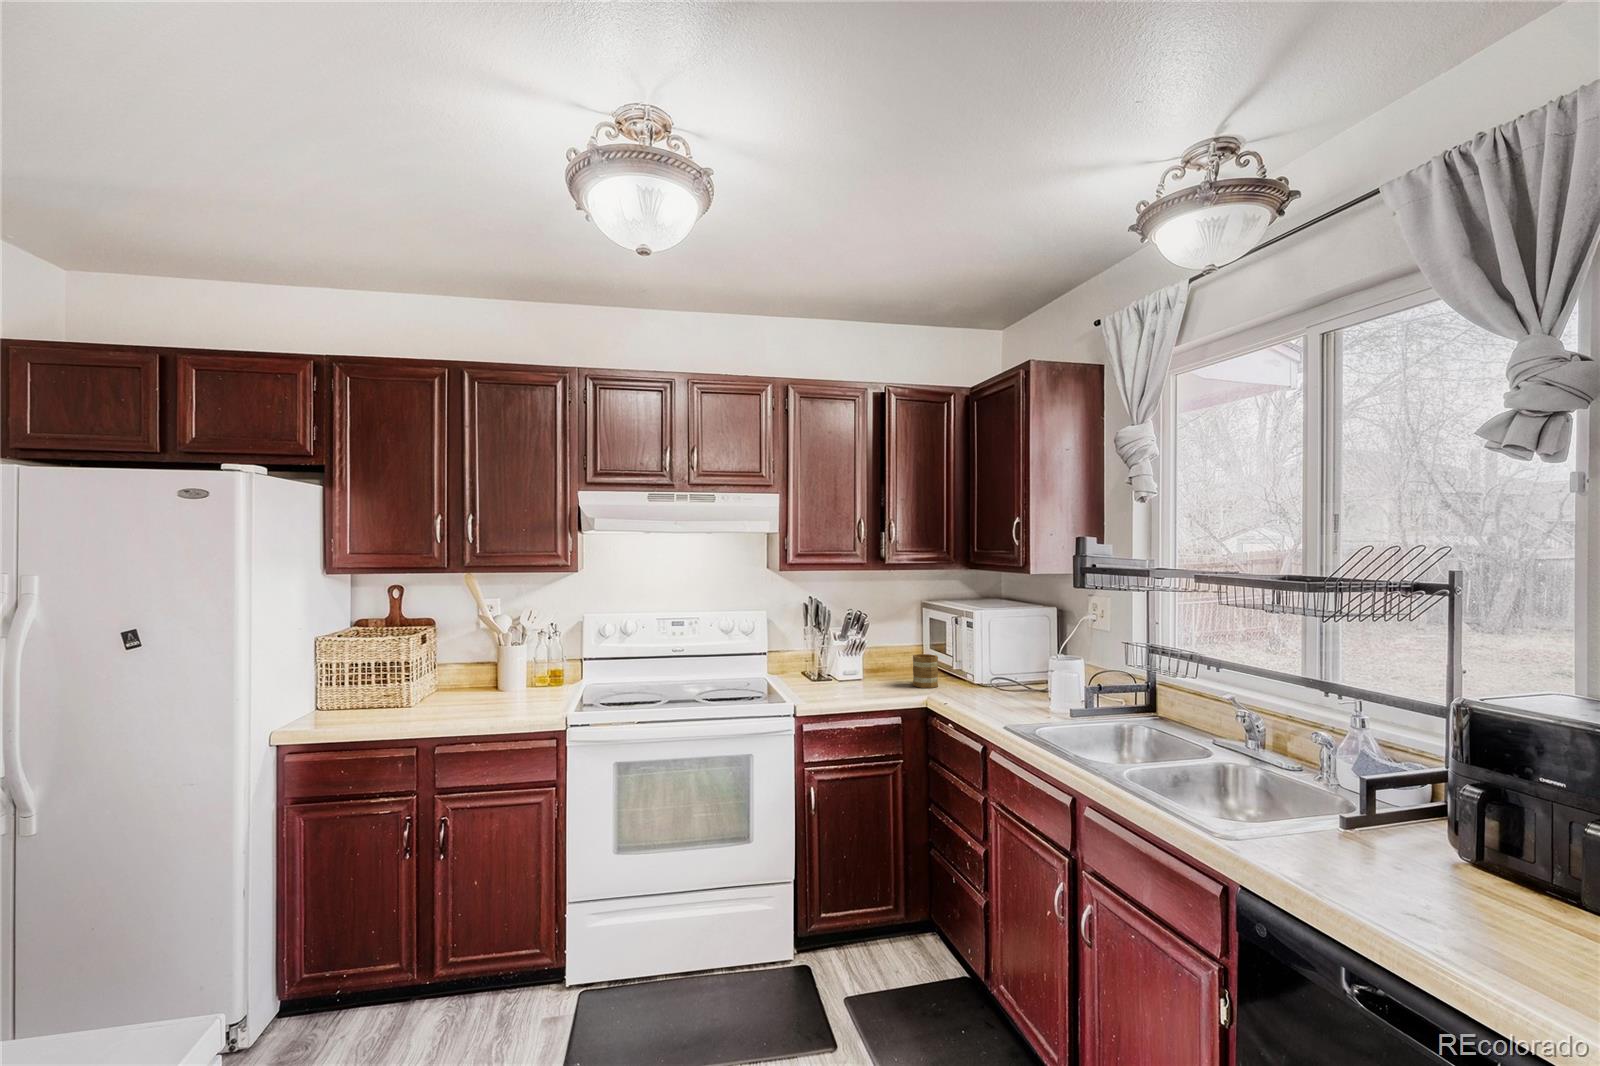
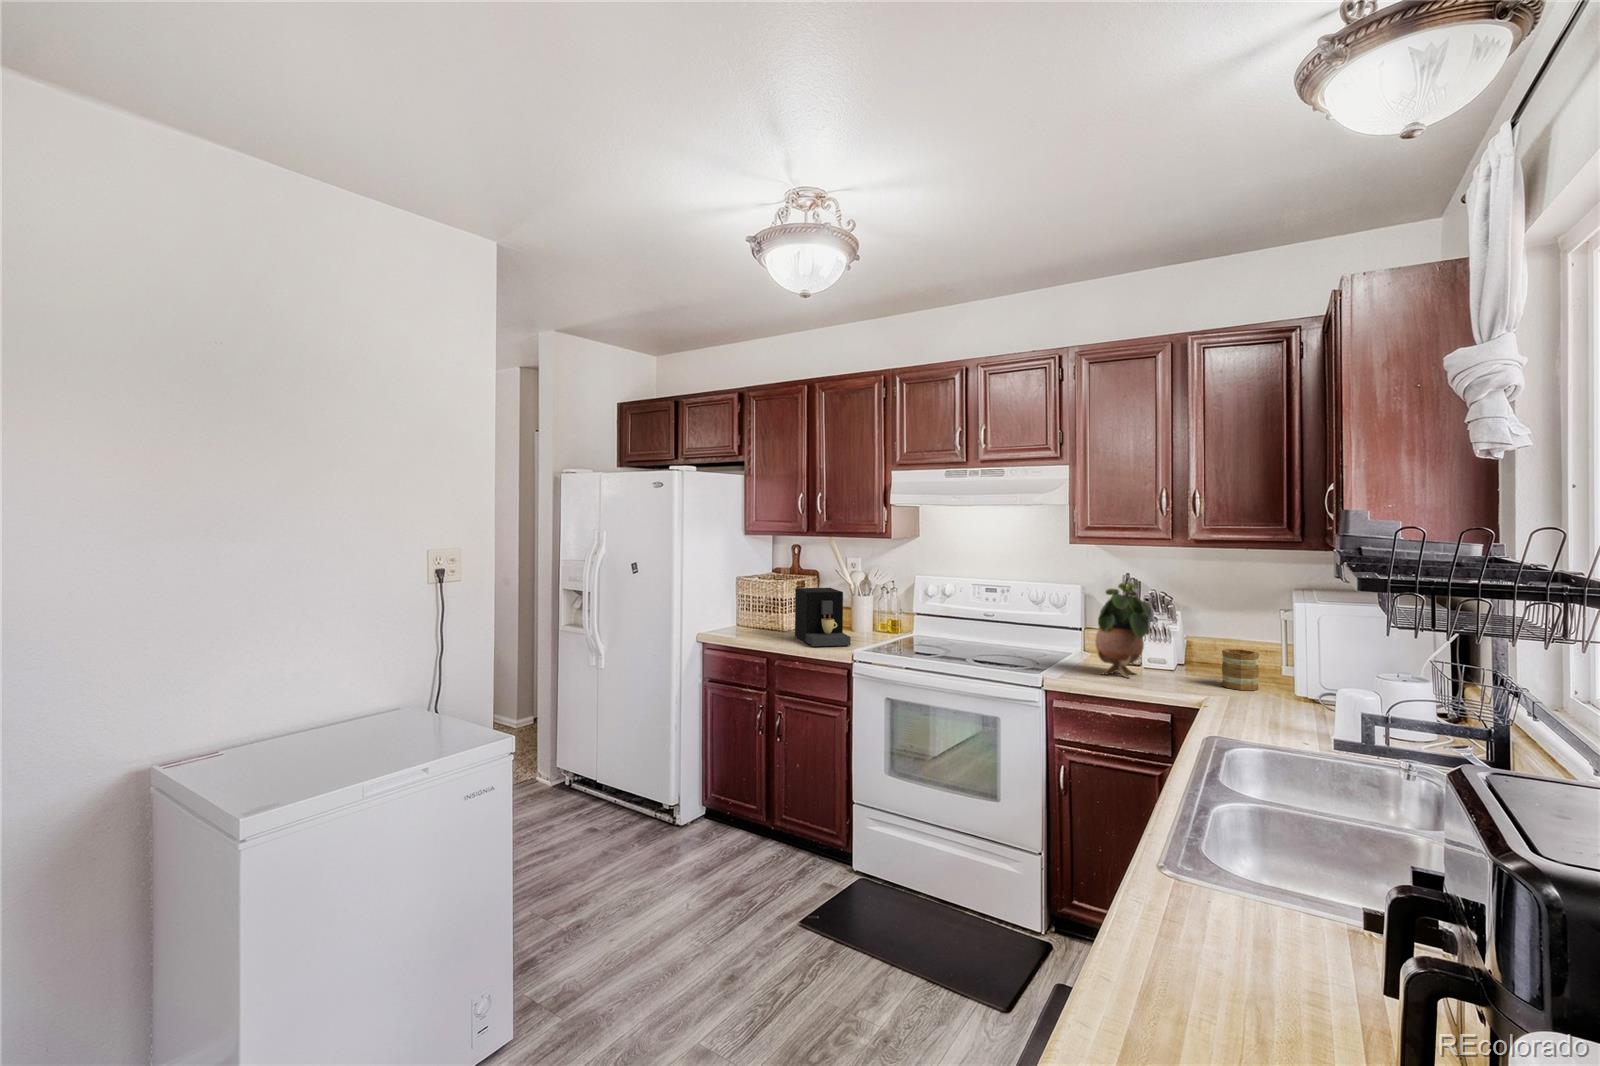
potted plant: none [816,602,867,694] -> present [1095,581,1151,678]
coffee maker: none [433,637,538,717] -> present [795,588,851,646]

